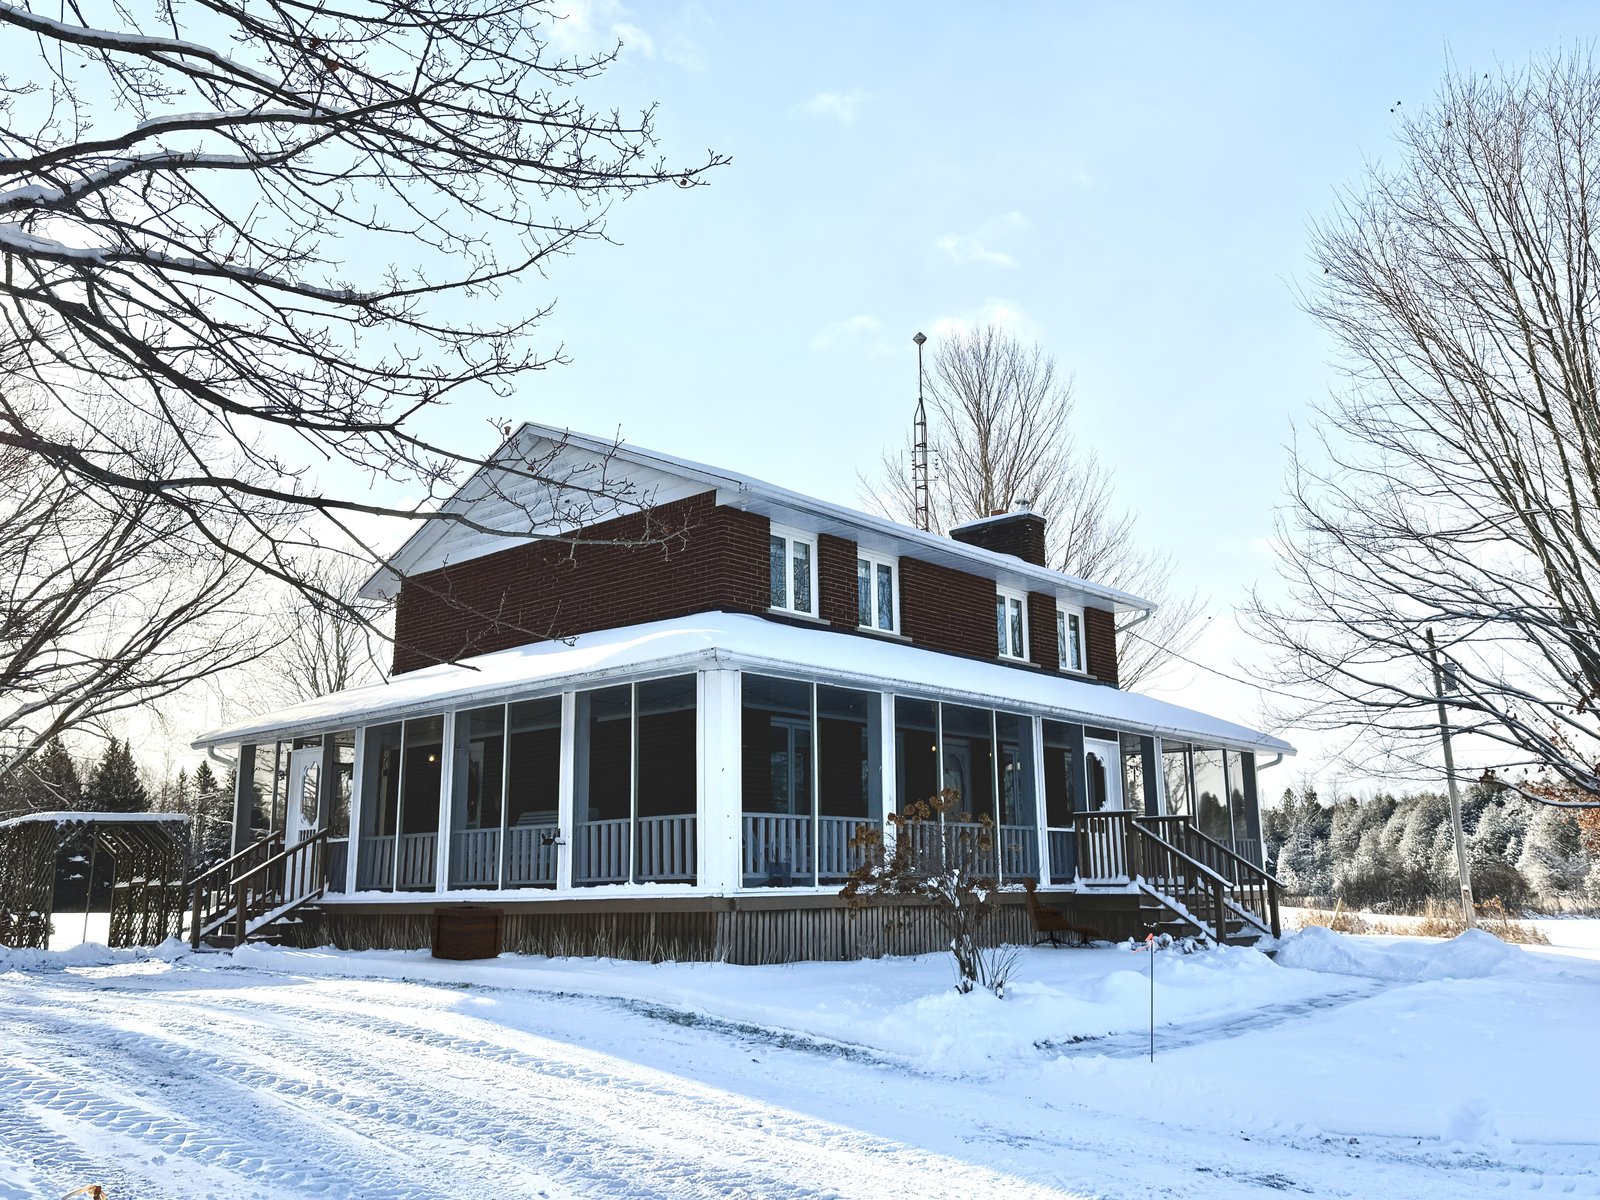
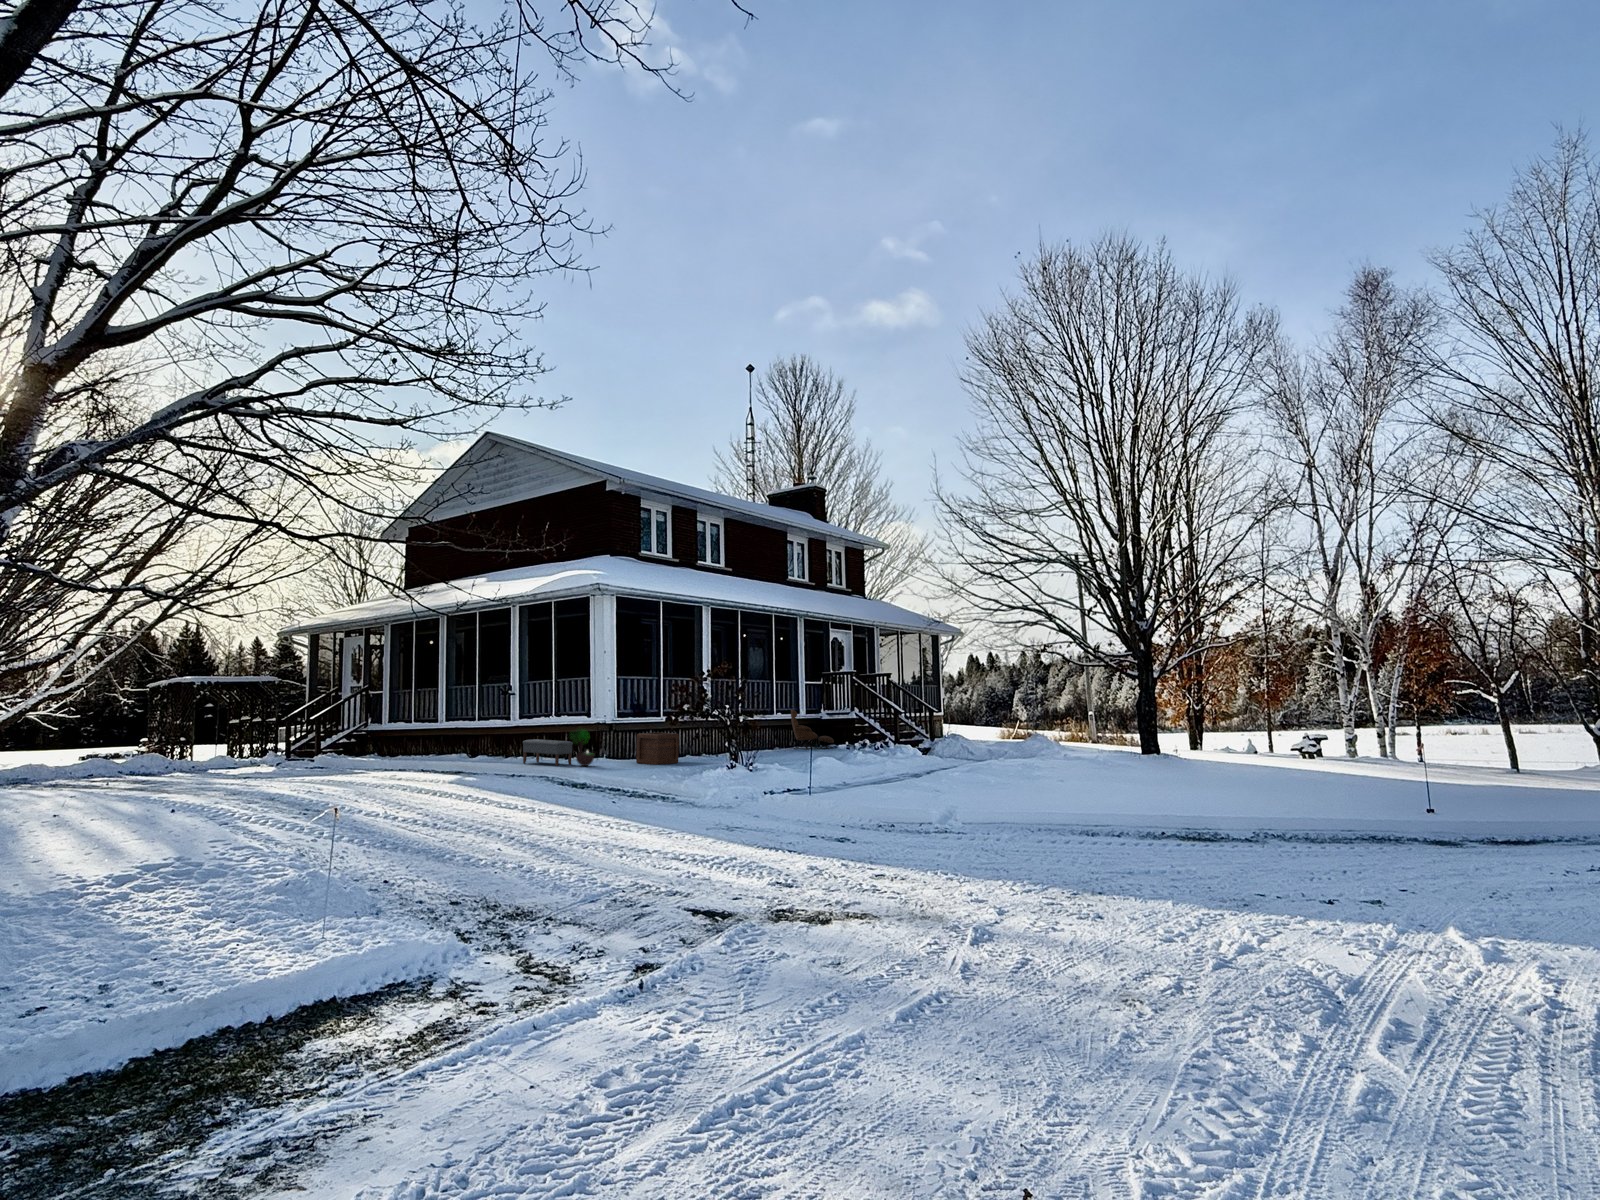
potted tree: none [656,903,704,979] -> present [571,729,594,766]
wooden crate: present [431,906,504,961] -> present [636,732,679,765]
bench: none [575,926,664,977] -> present [523,739,573,766]

